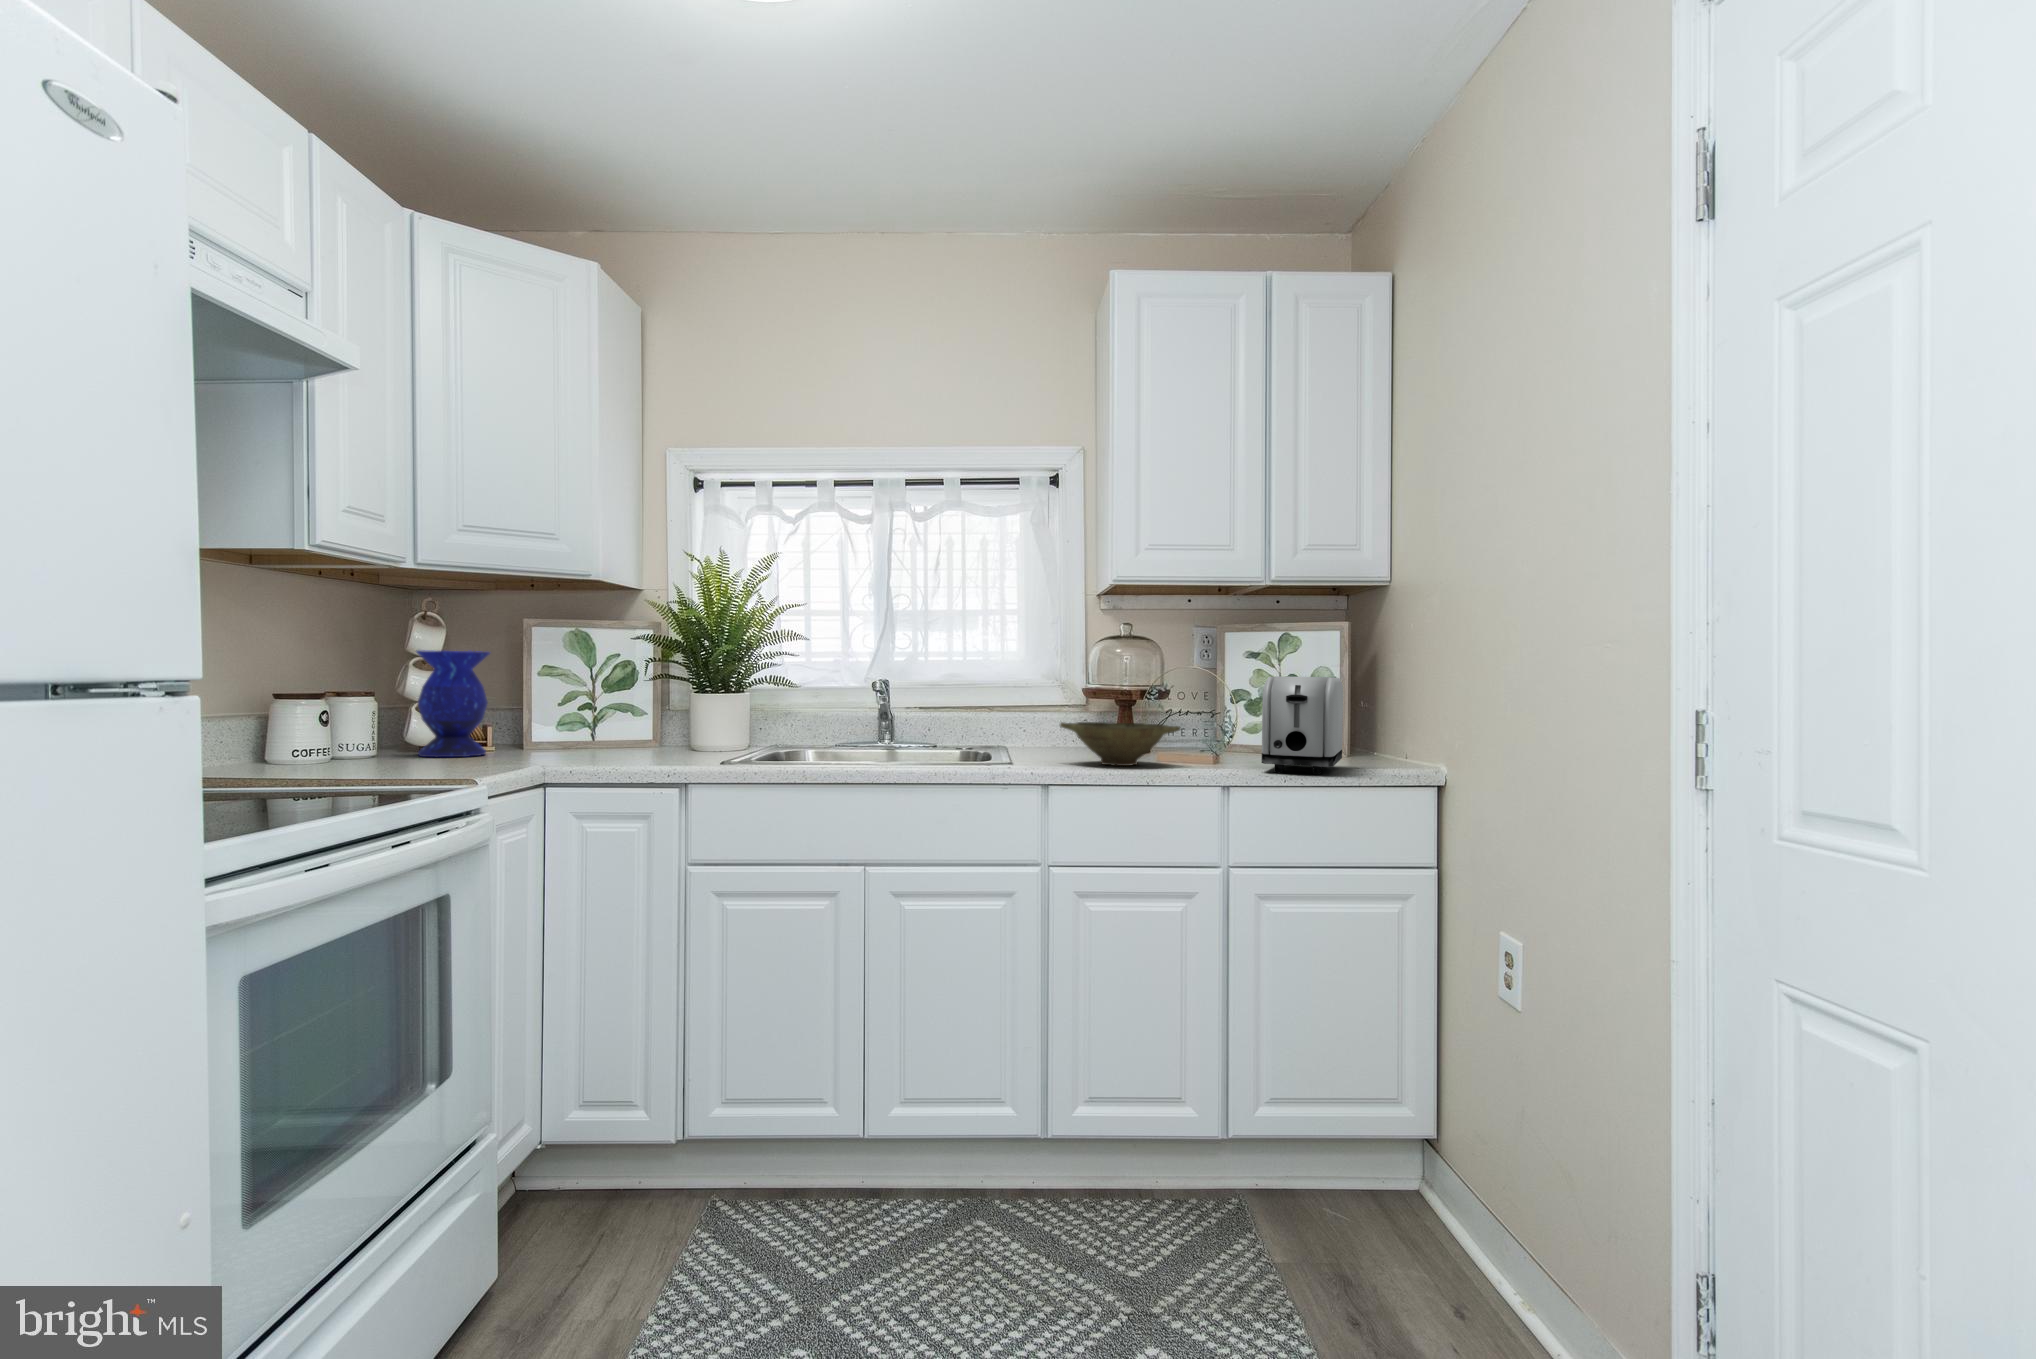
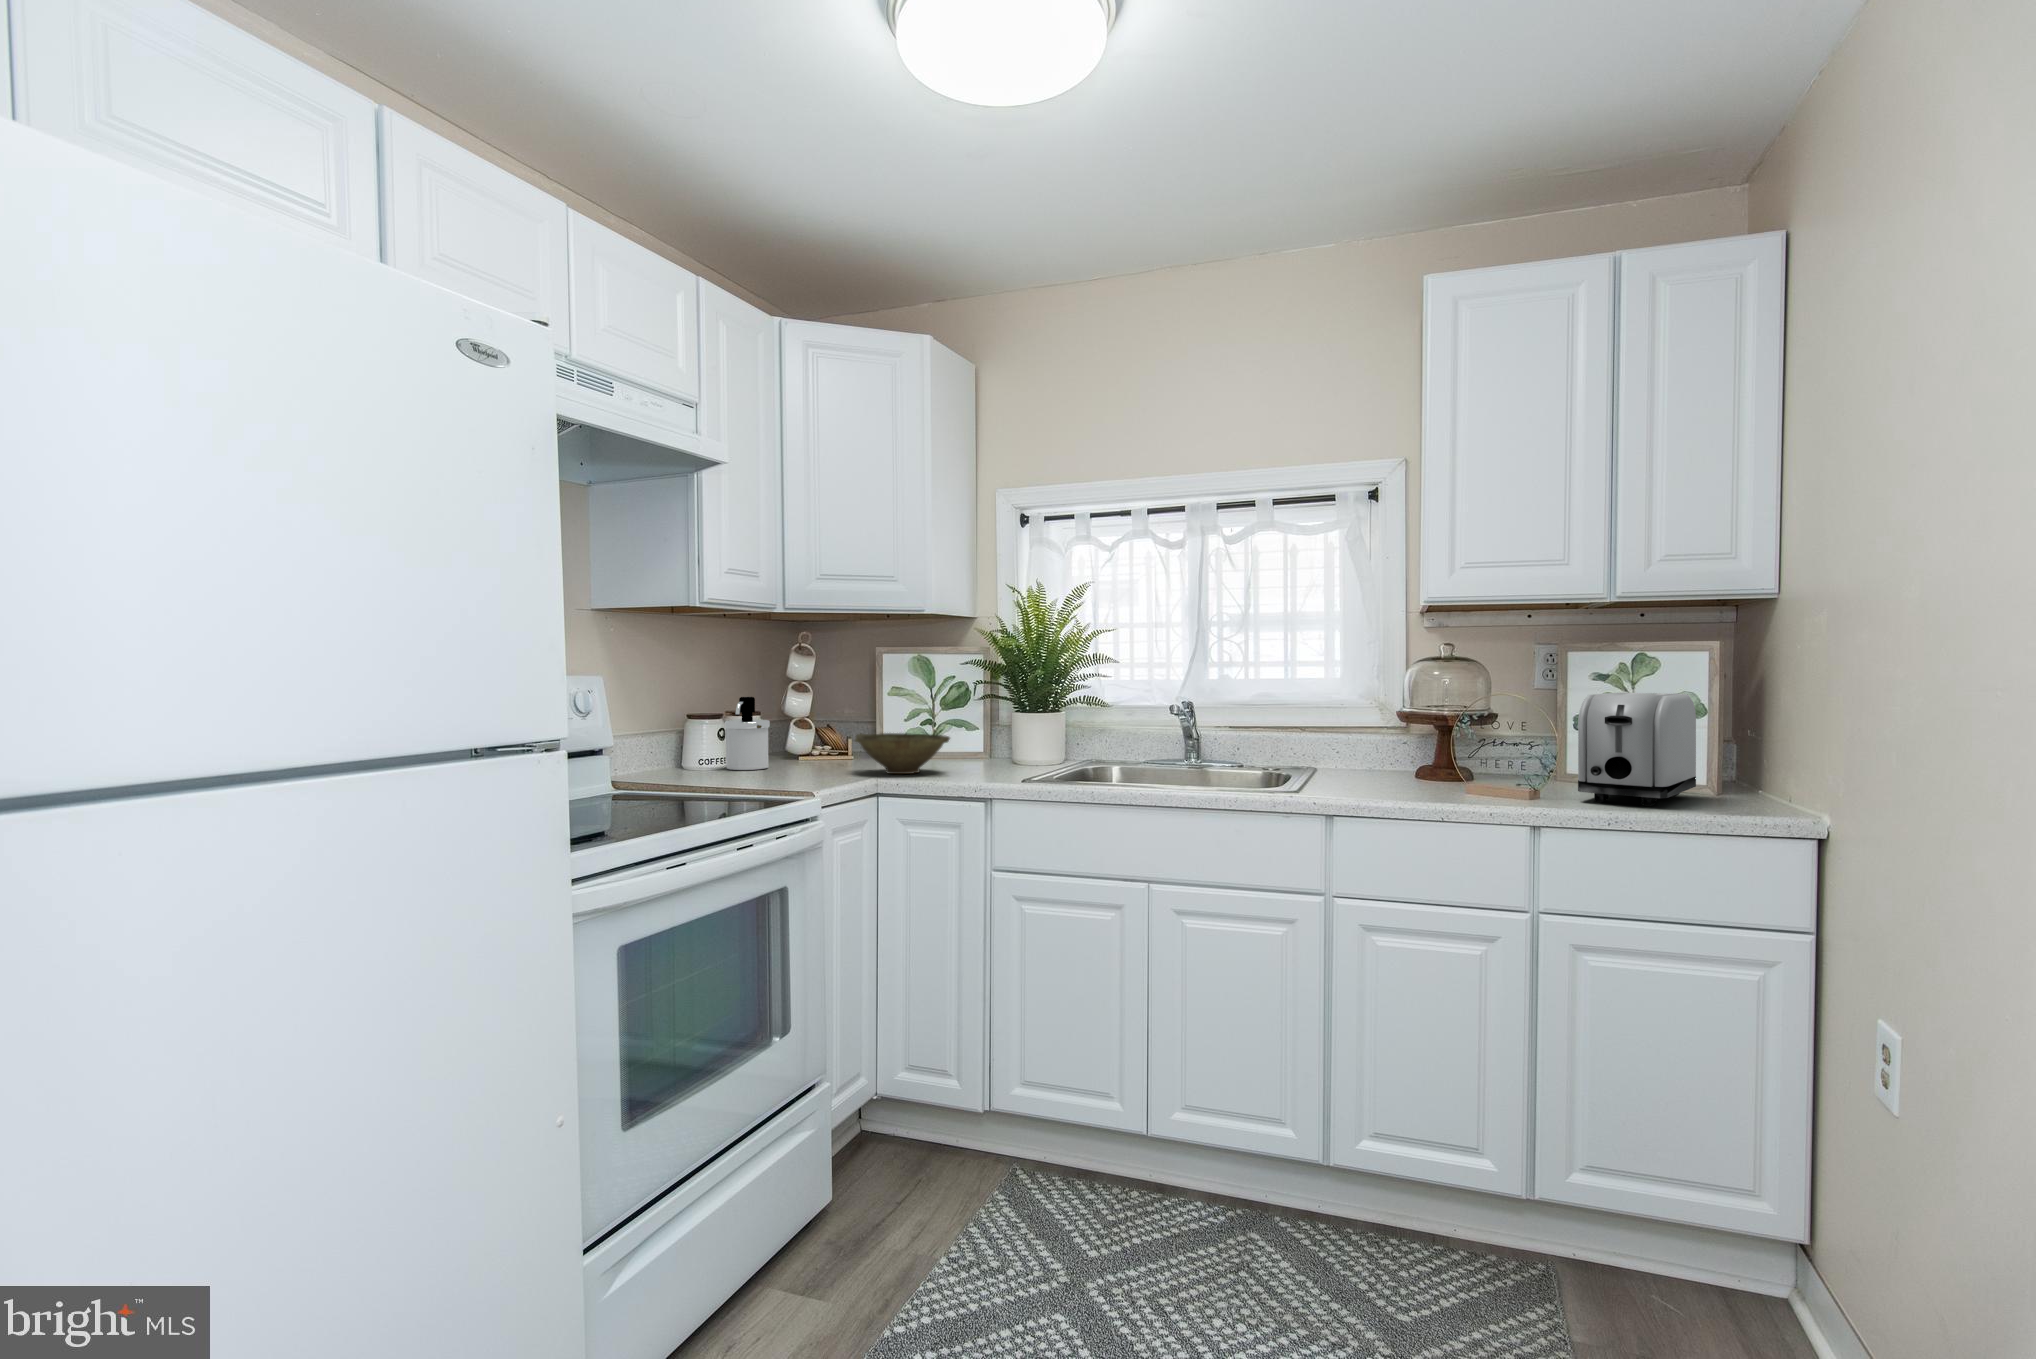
vase: present [417,650,490,757] -> none [797,678,852,766]
soap dispenser: none [313,670,380,763] -> present [725,697,770,770]
bowl: present [1060,722,1180,766] -> present [855,733,950,774]

